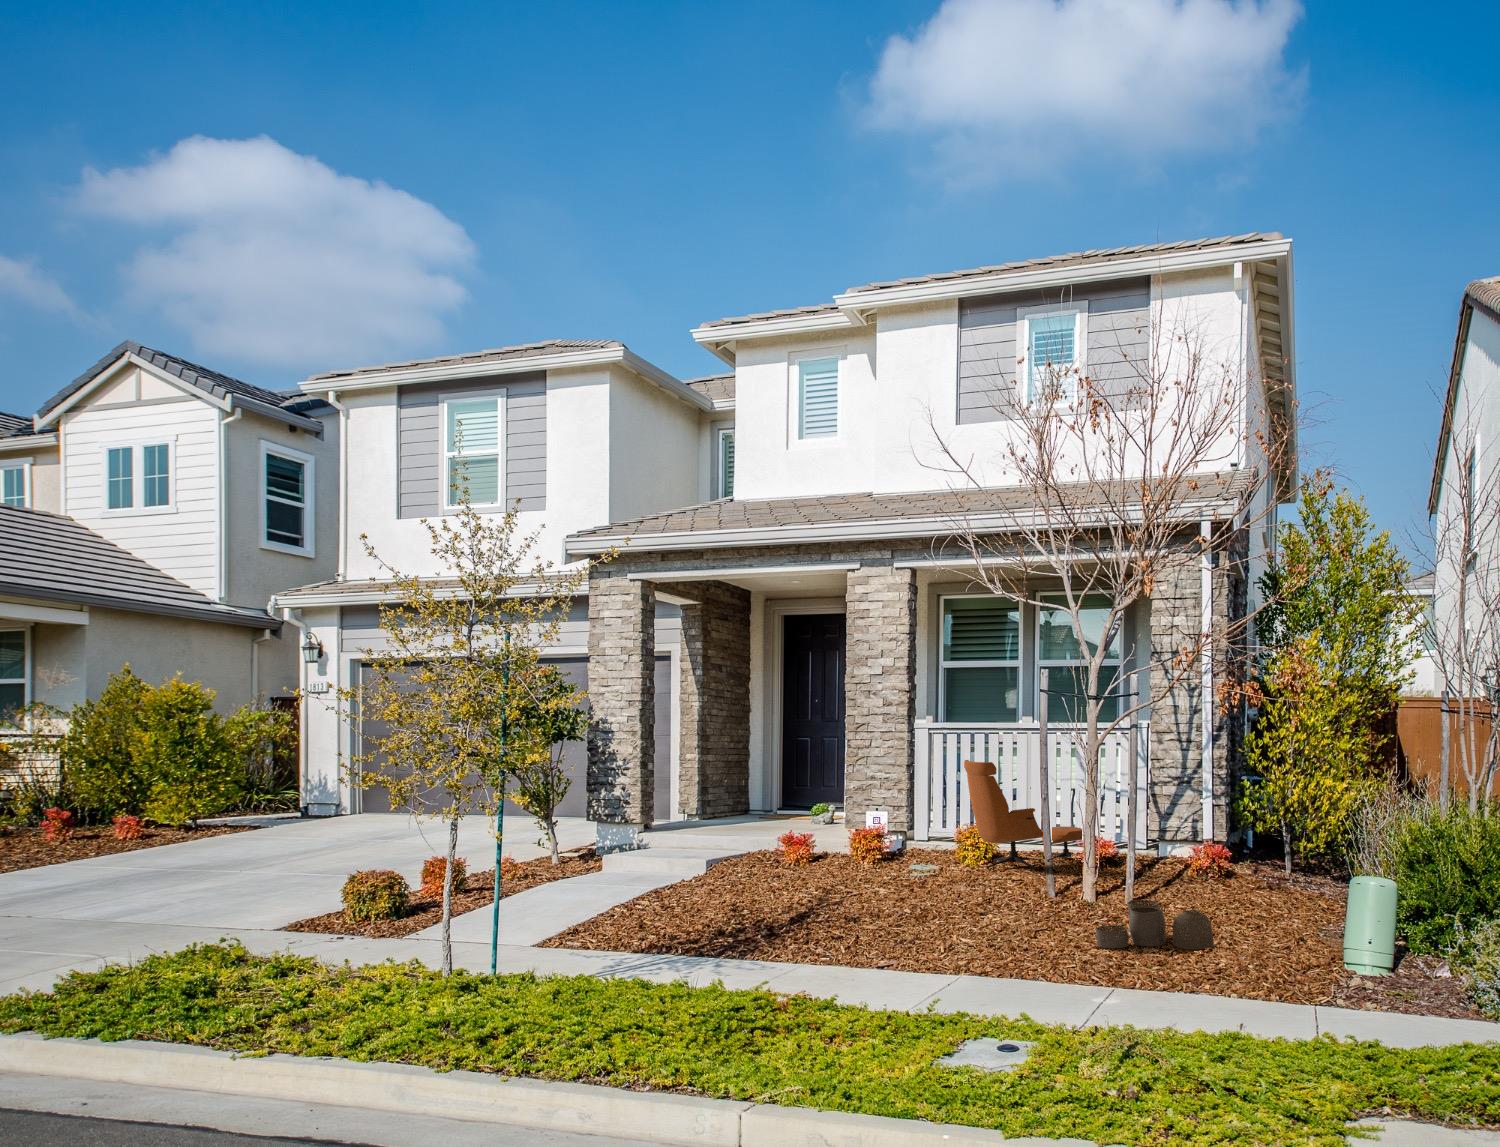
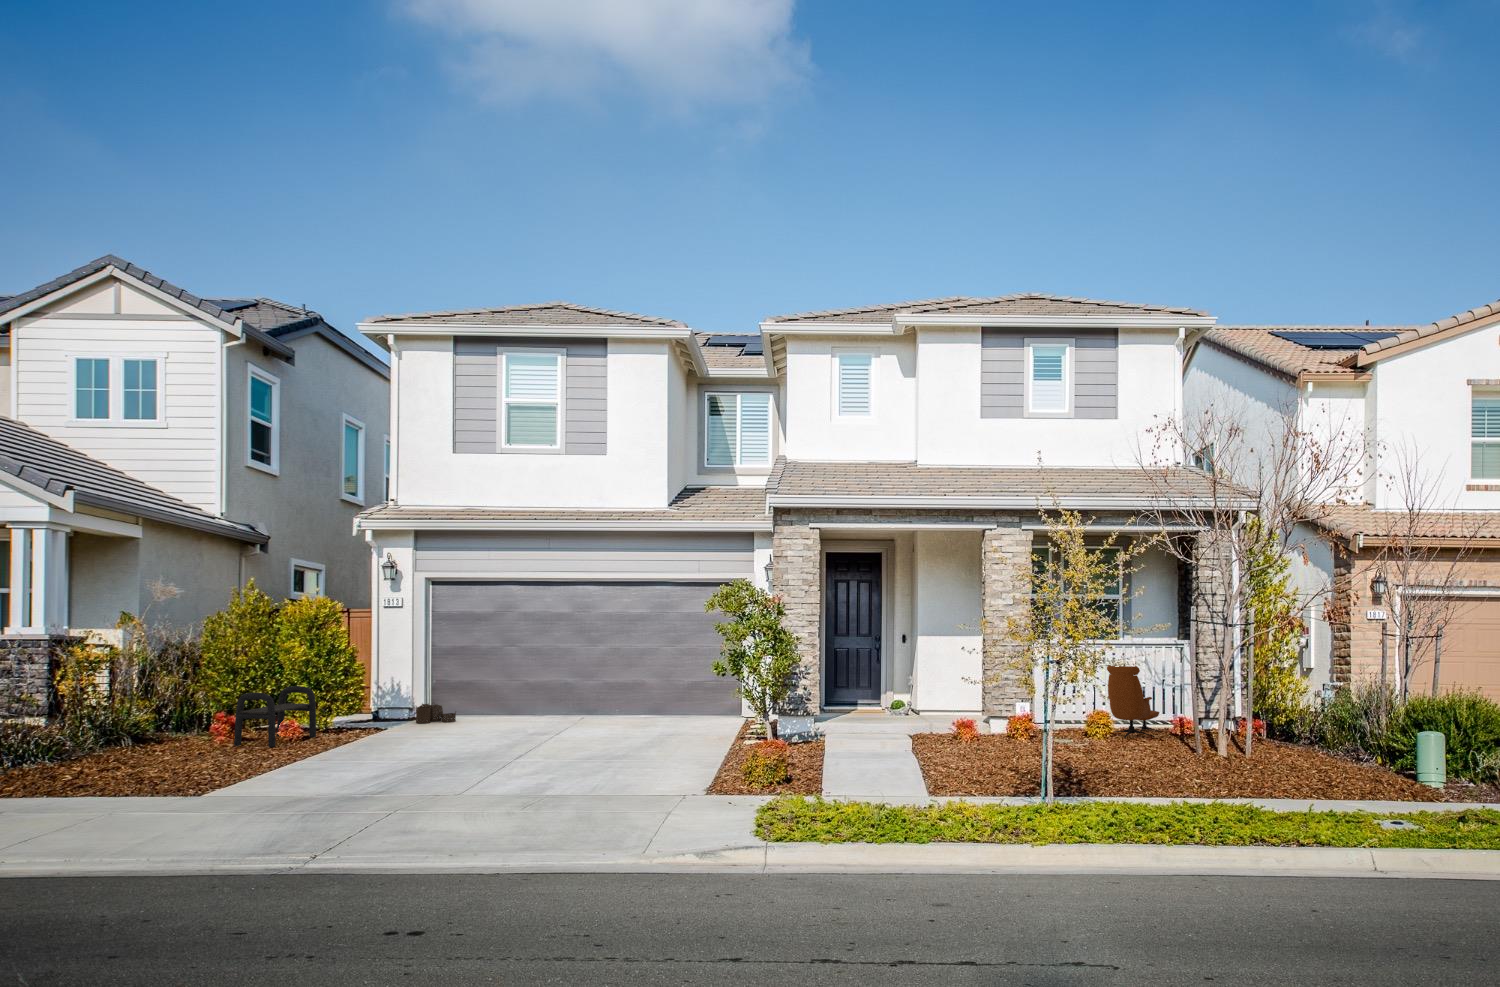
bench: none [101,779,193,843] -> present [234,686,316,747]
woven basket: present [1096,895,1215,950] -> present [416,704,456,723]

